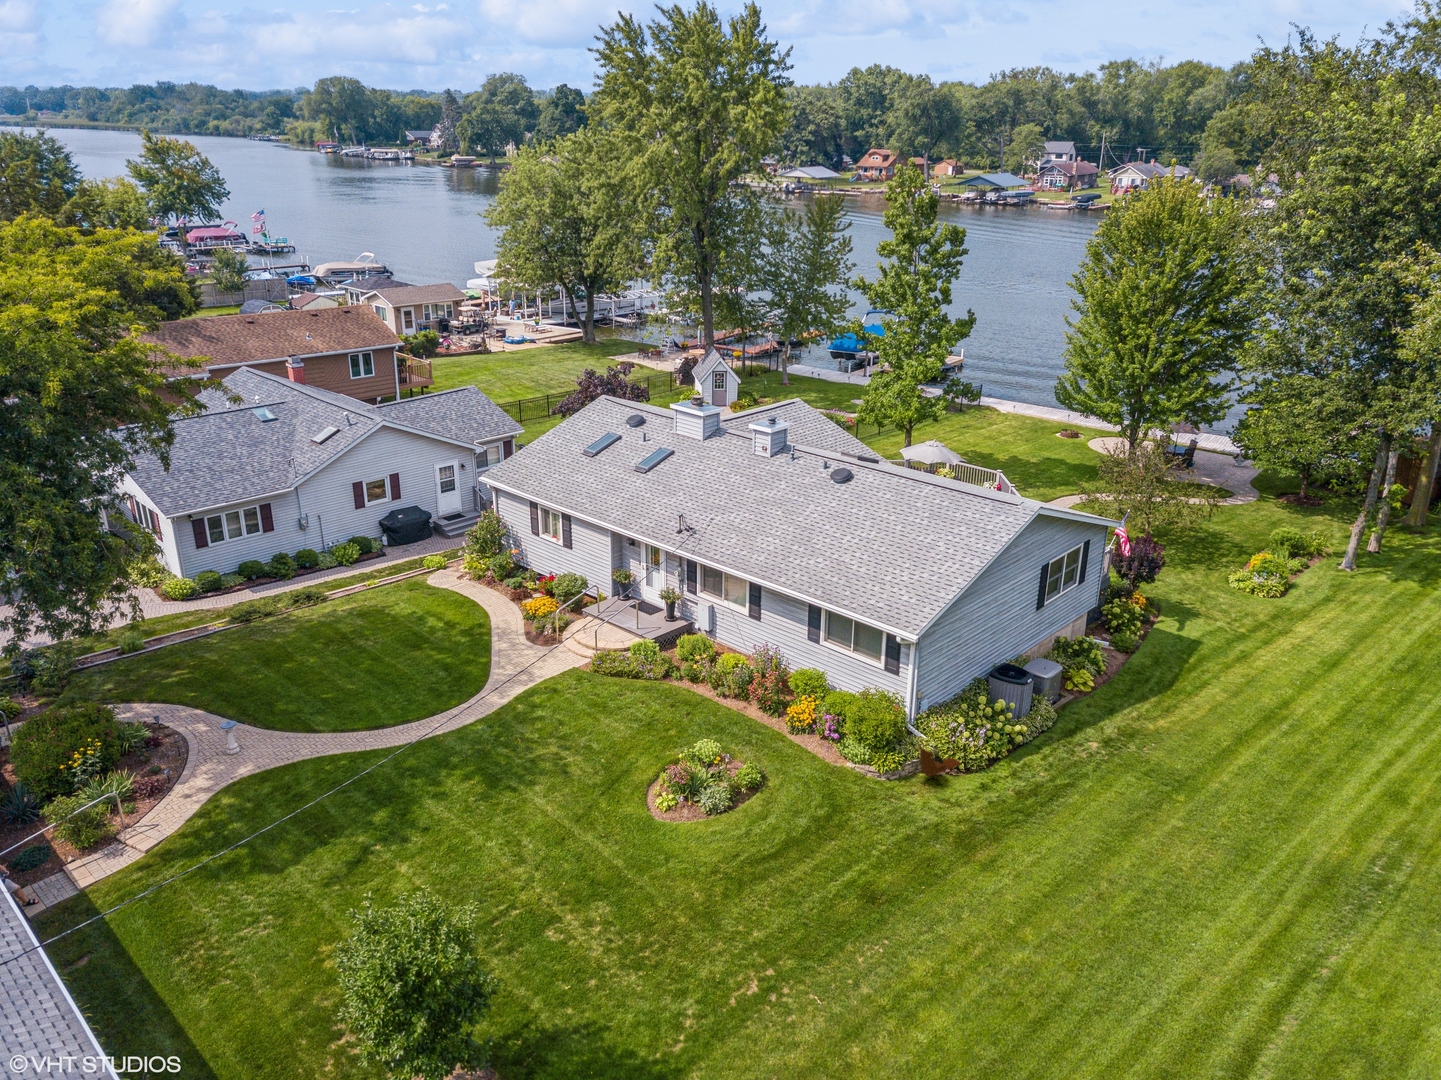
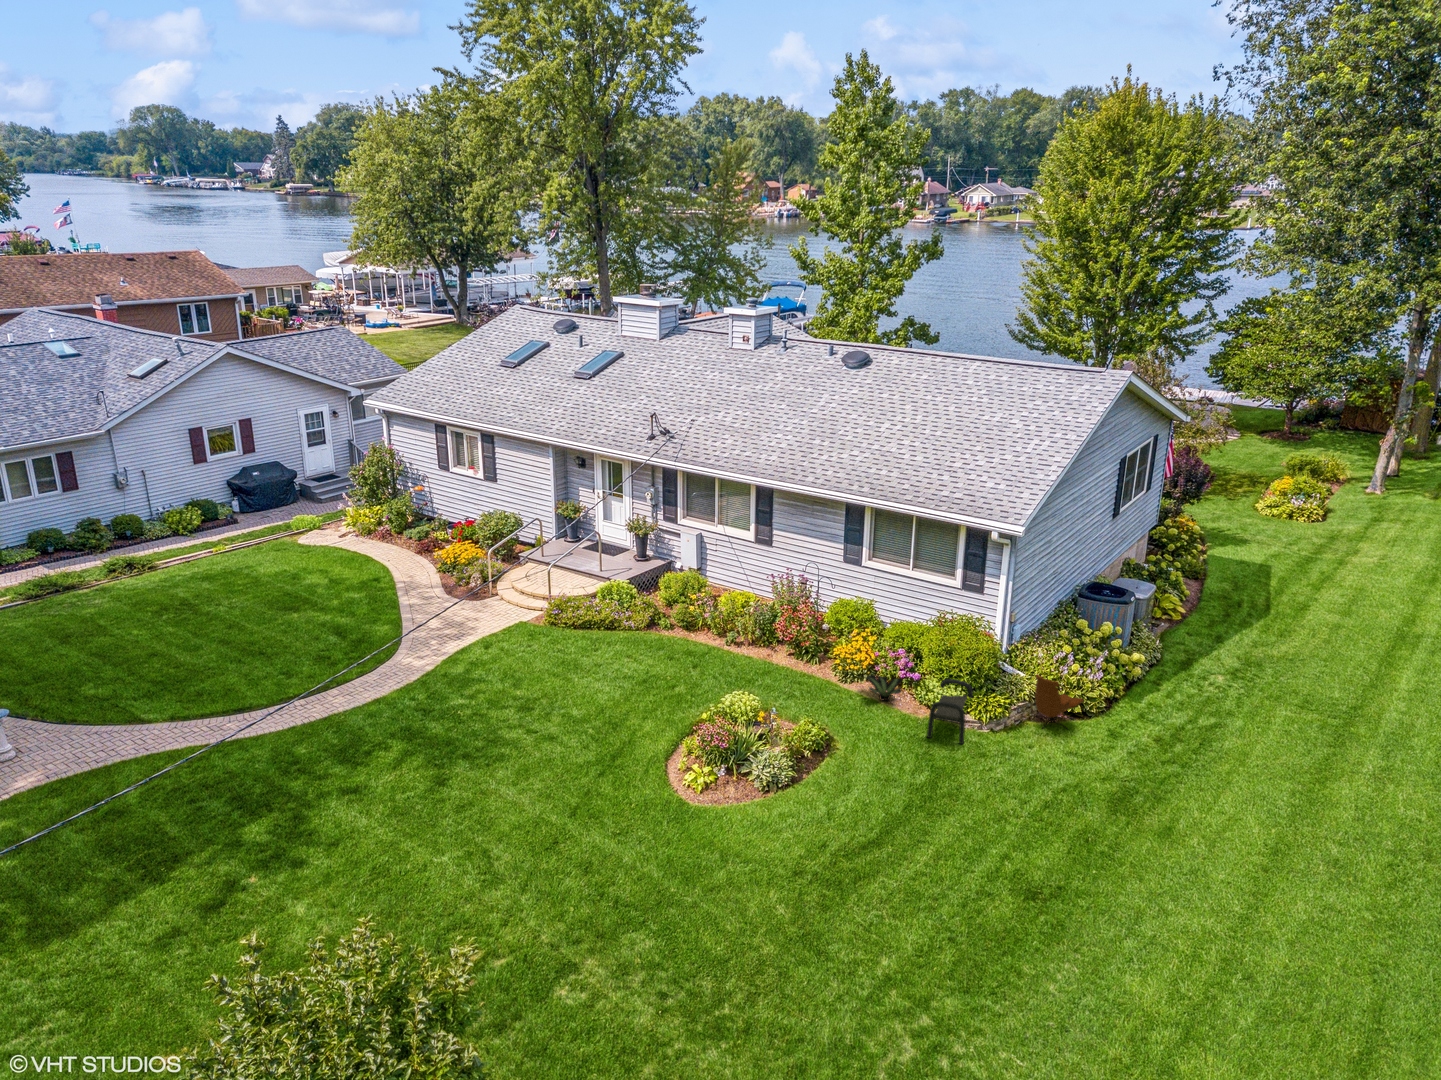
potted plant: none [806,731,835,753] -> present [866,675,902,701]
bench: none [837,742,876,791] -> present [927,679,973,744]

